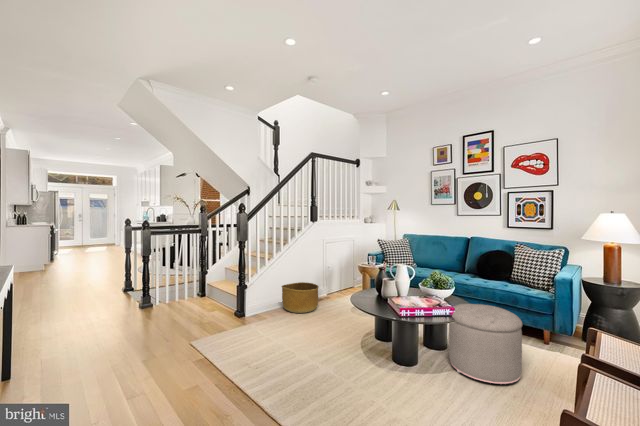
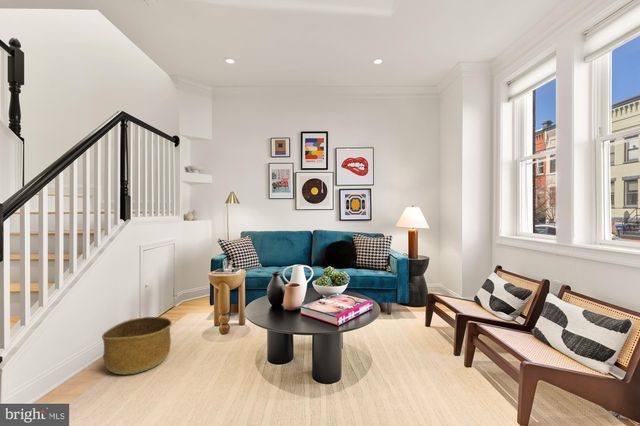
ottoman: present [449,304,522,384] -> none [365,292,427,365]

